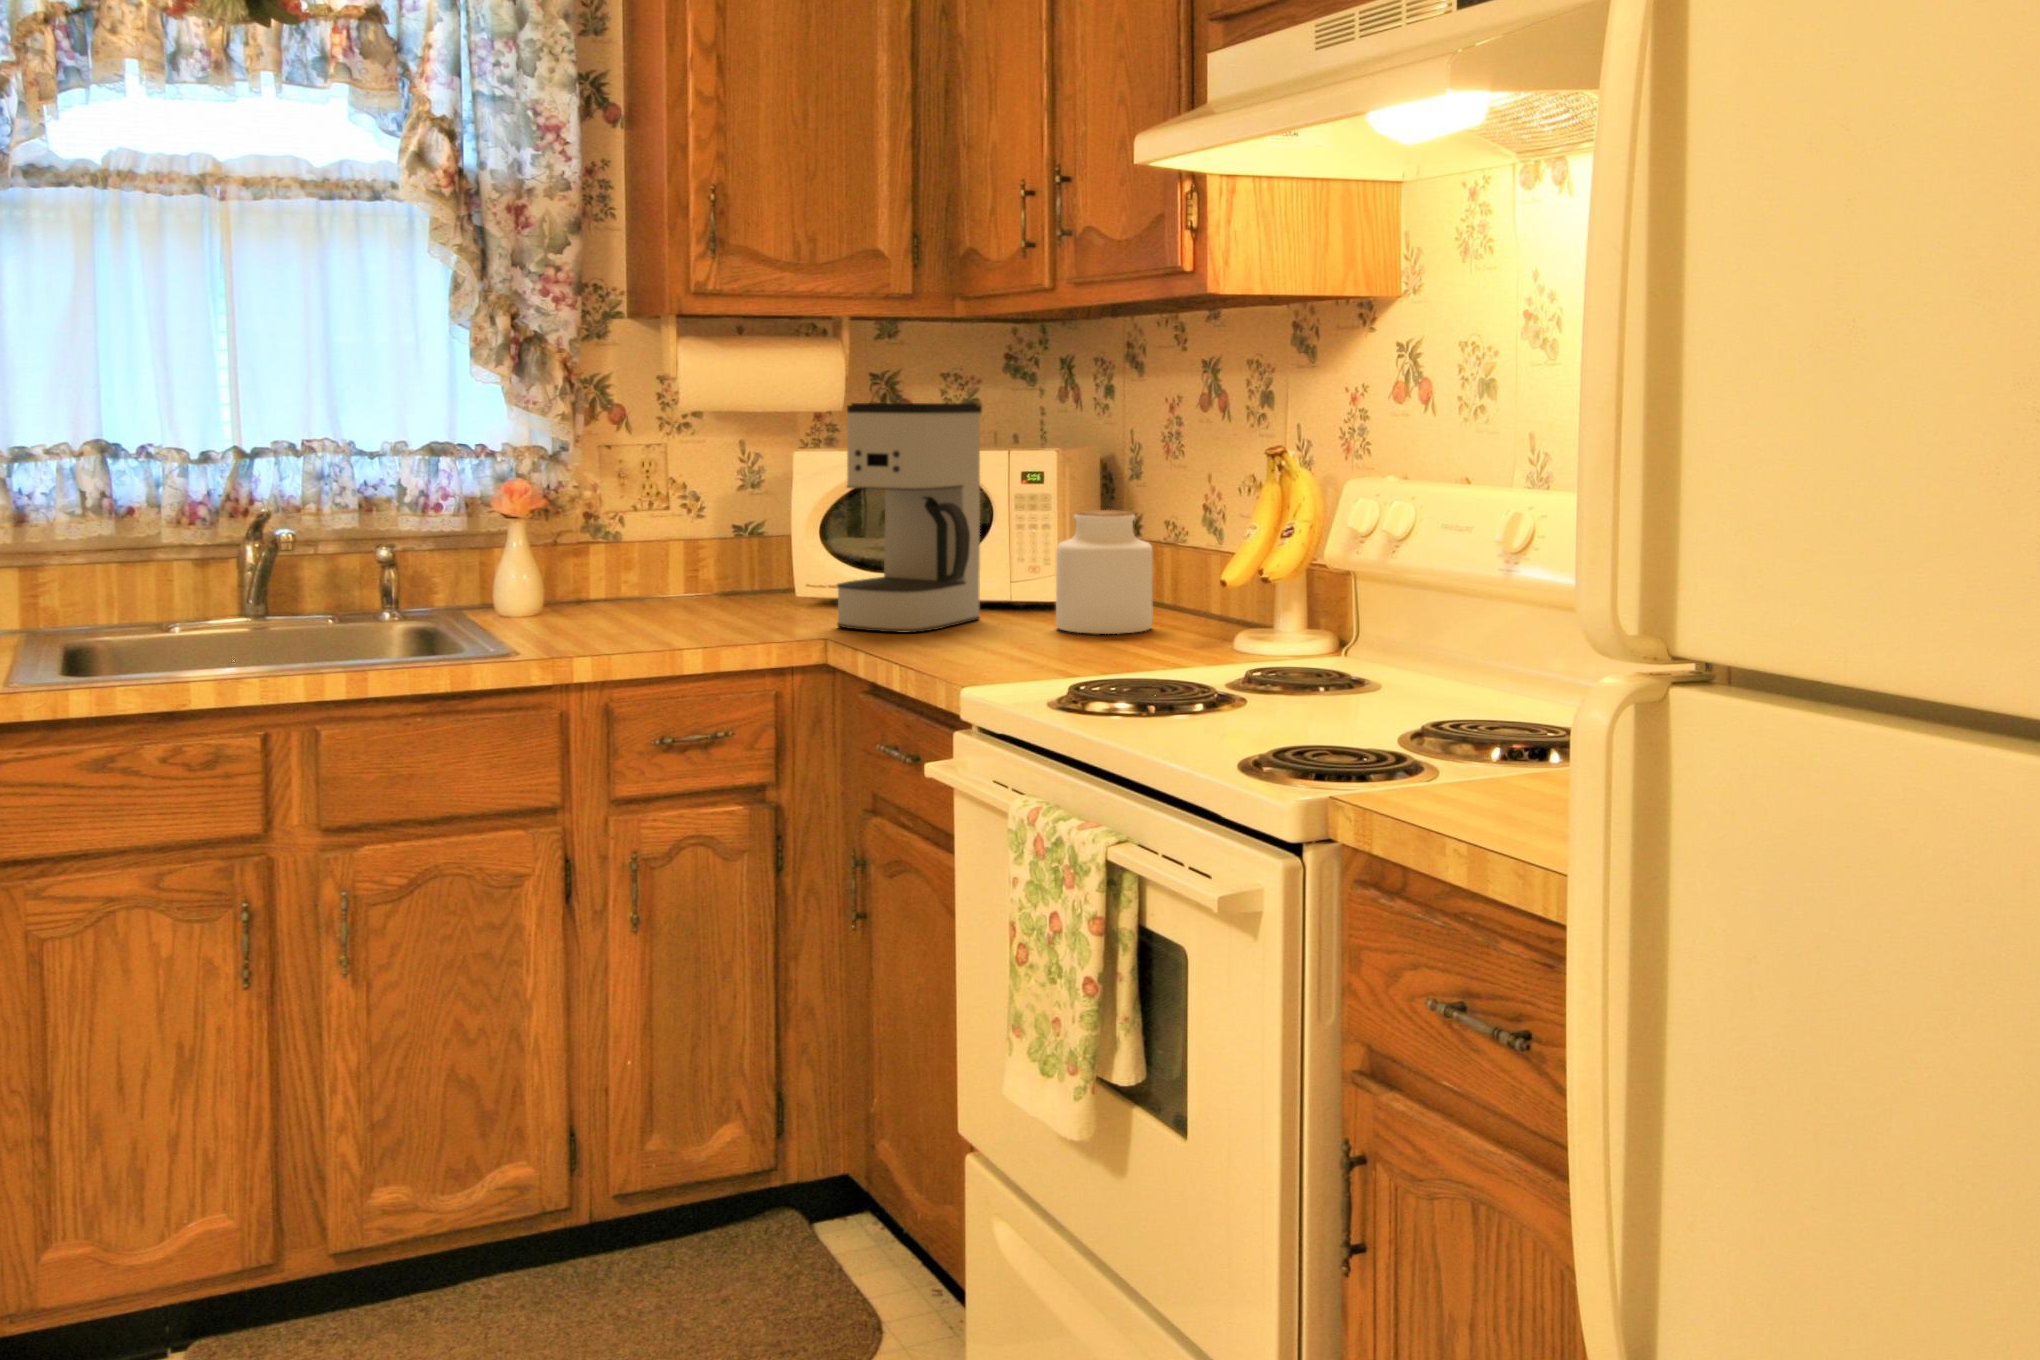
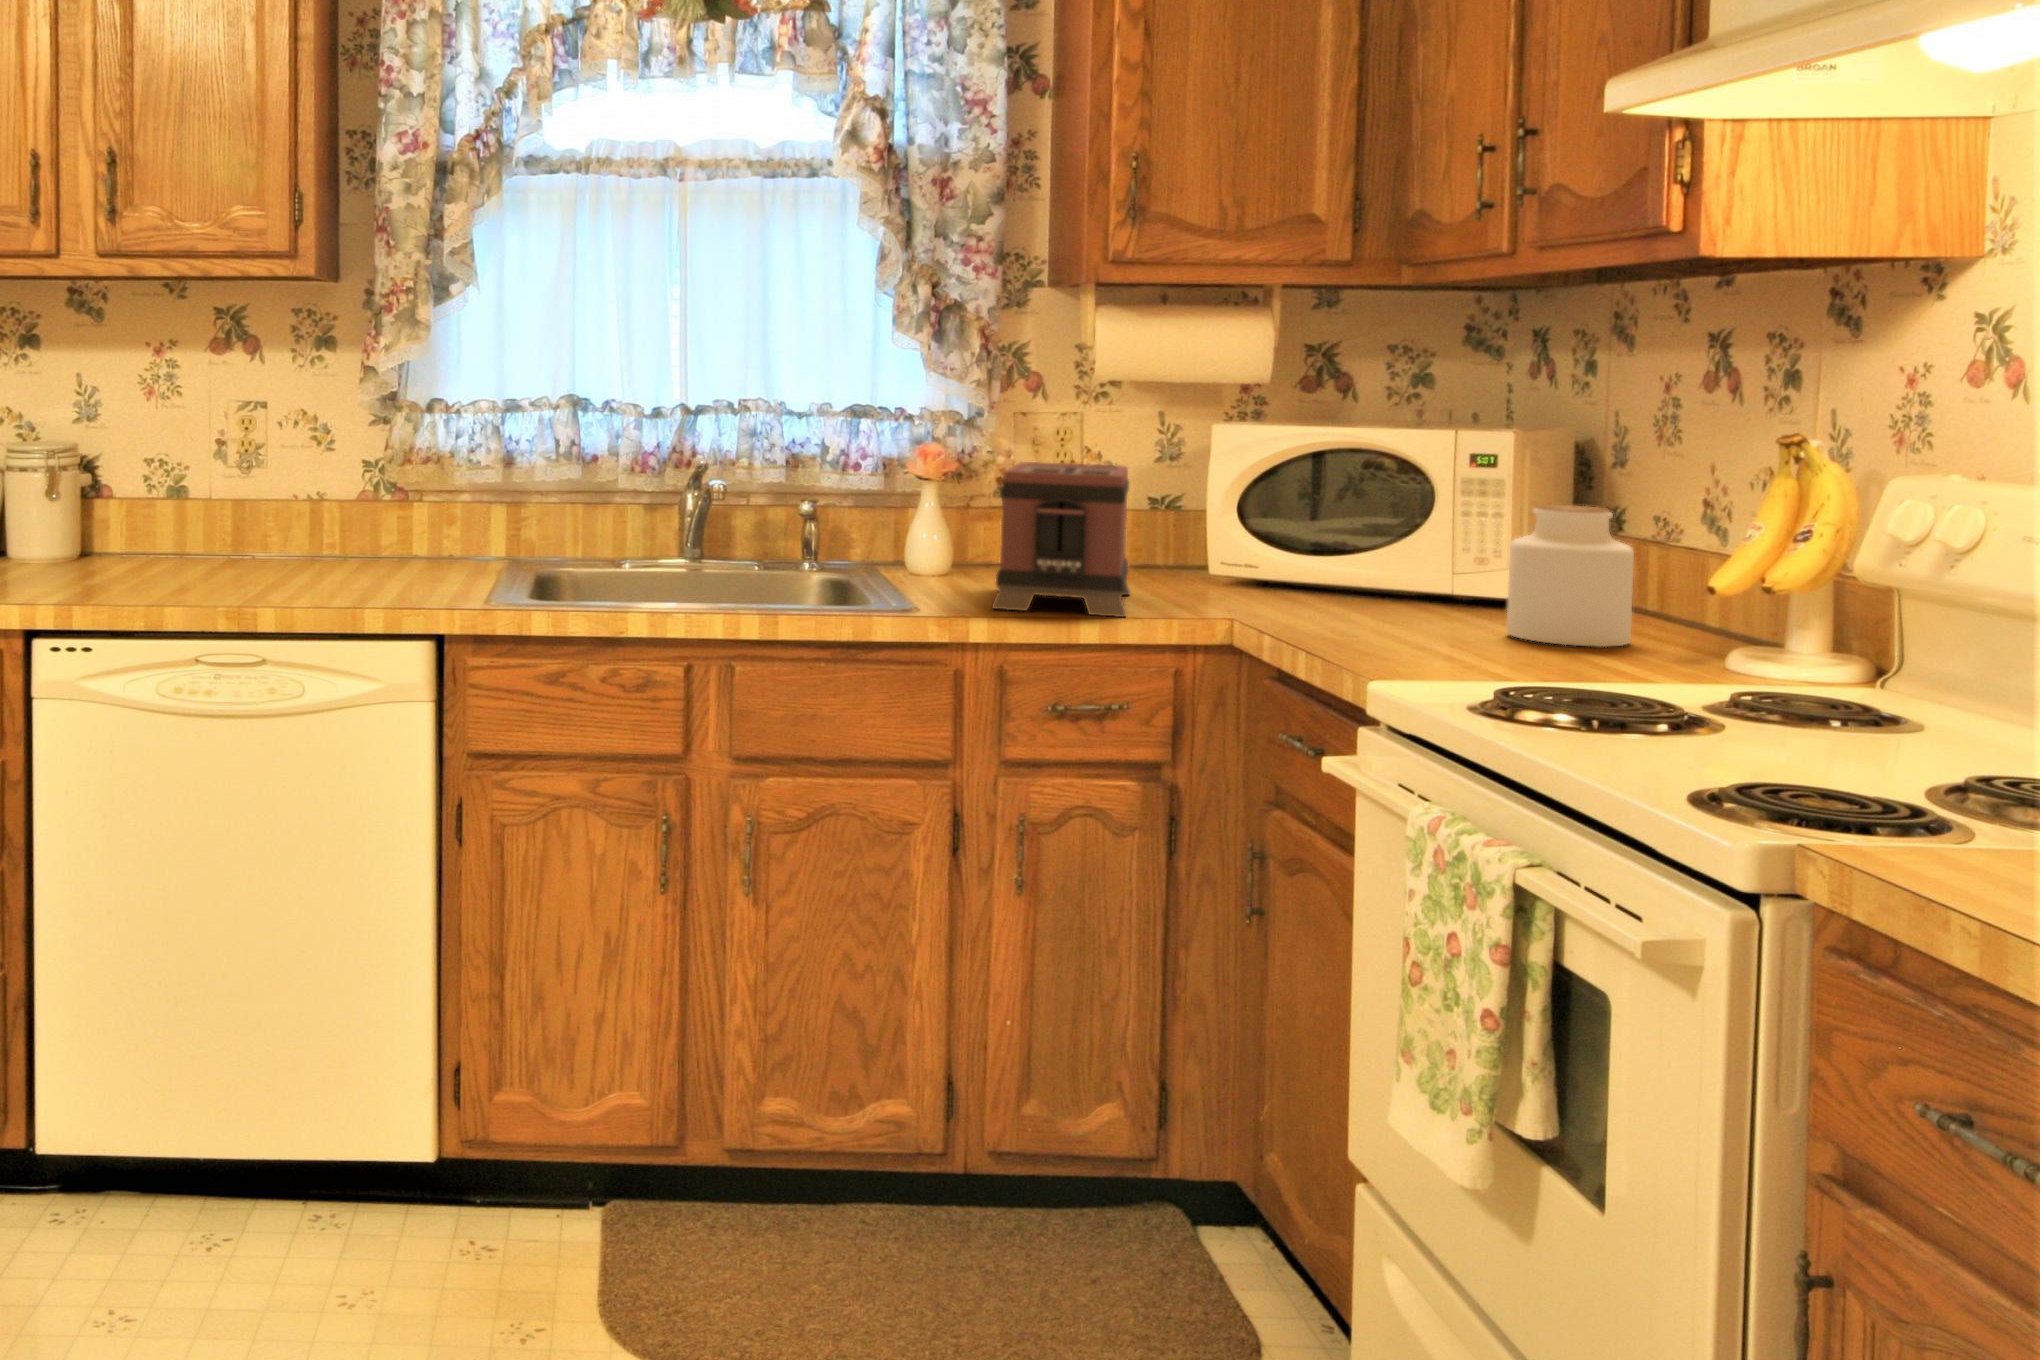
coffee maker: present [837,403,981,632] -> none [1250,377,1427,625]
toaster: none [592,493,725,645] -> present [992,462,1130,617]

